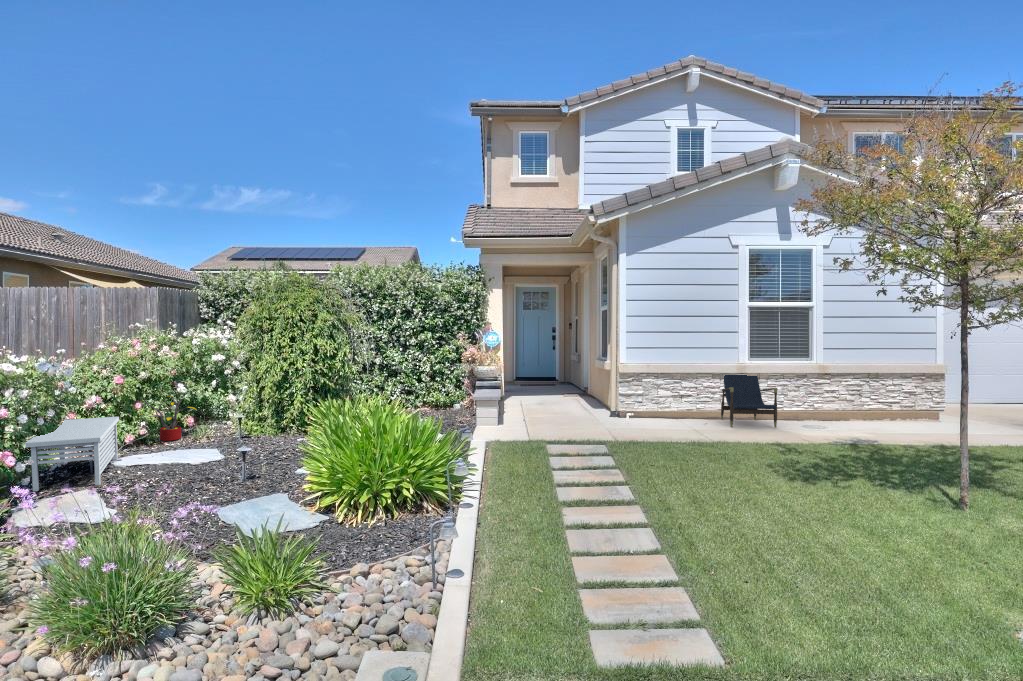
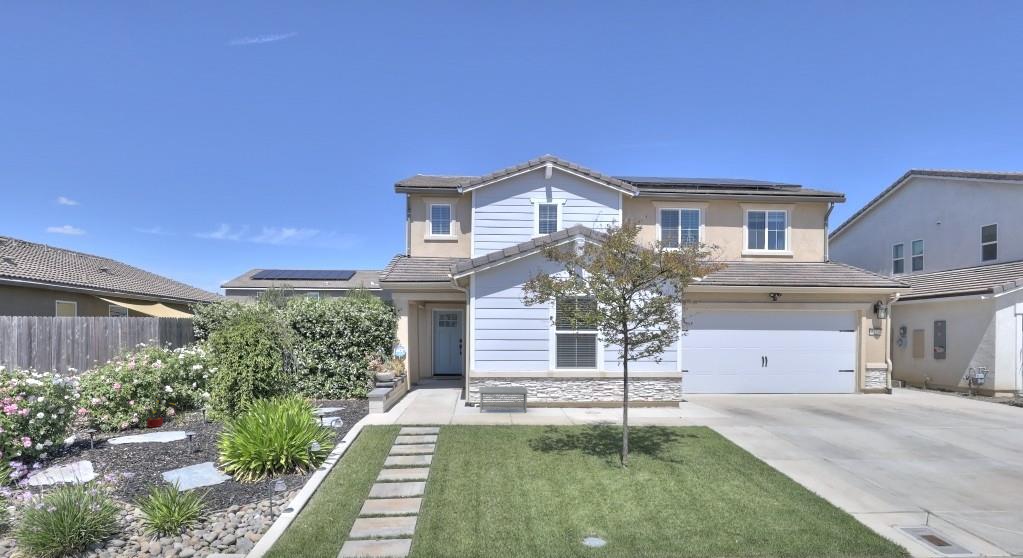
lounge chair: present [721,375,778,428] -> none [549,374,582,414]
storage bench: present [25,417,119,491] -> present [479,387,528,413]

